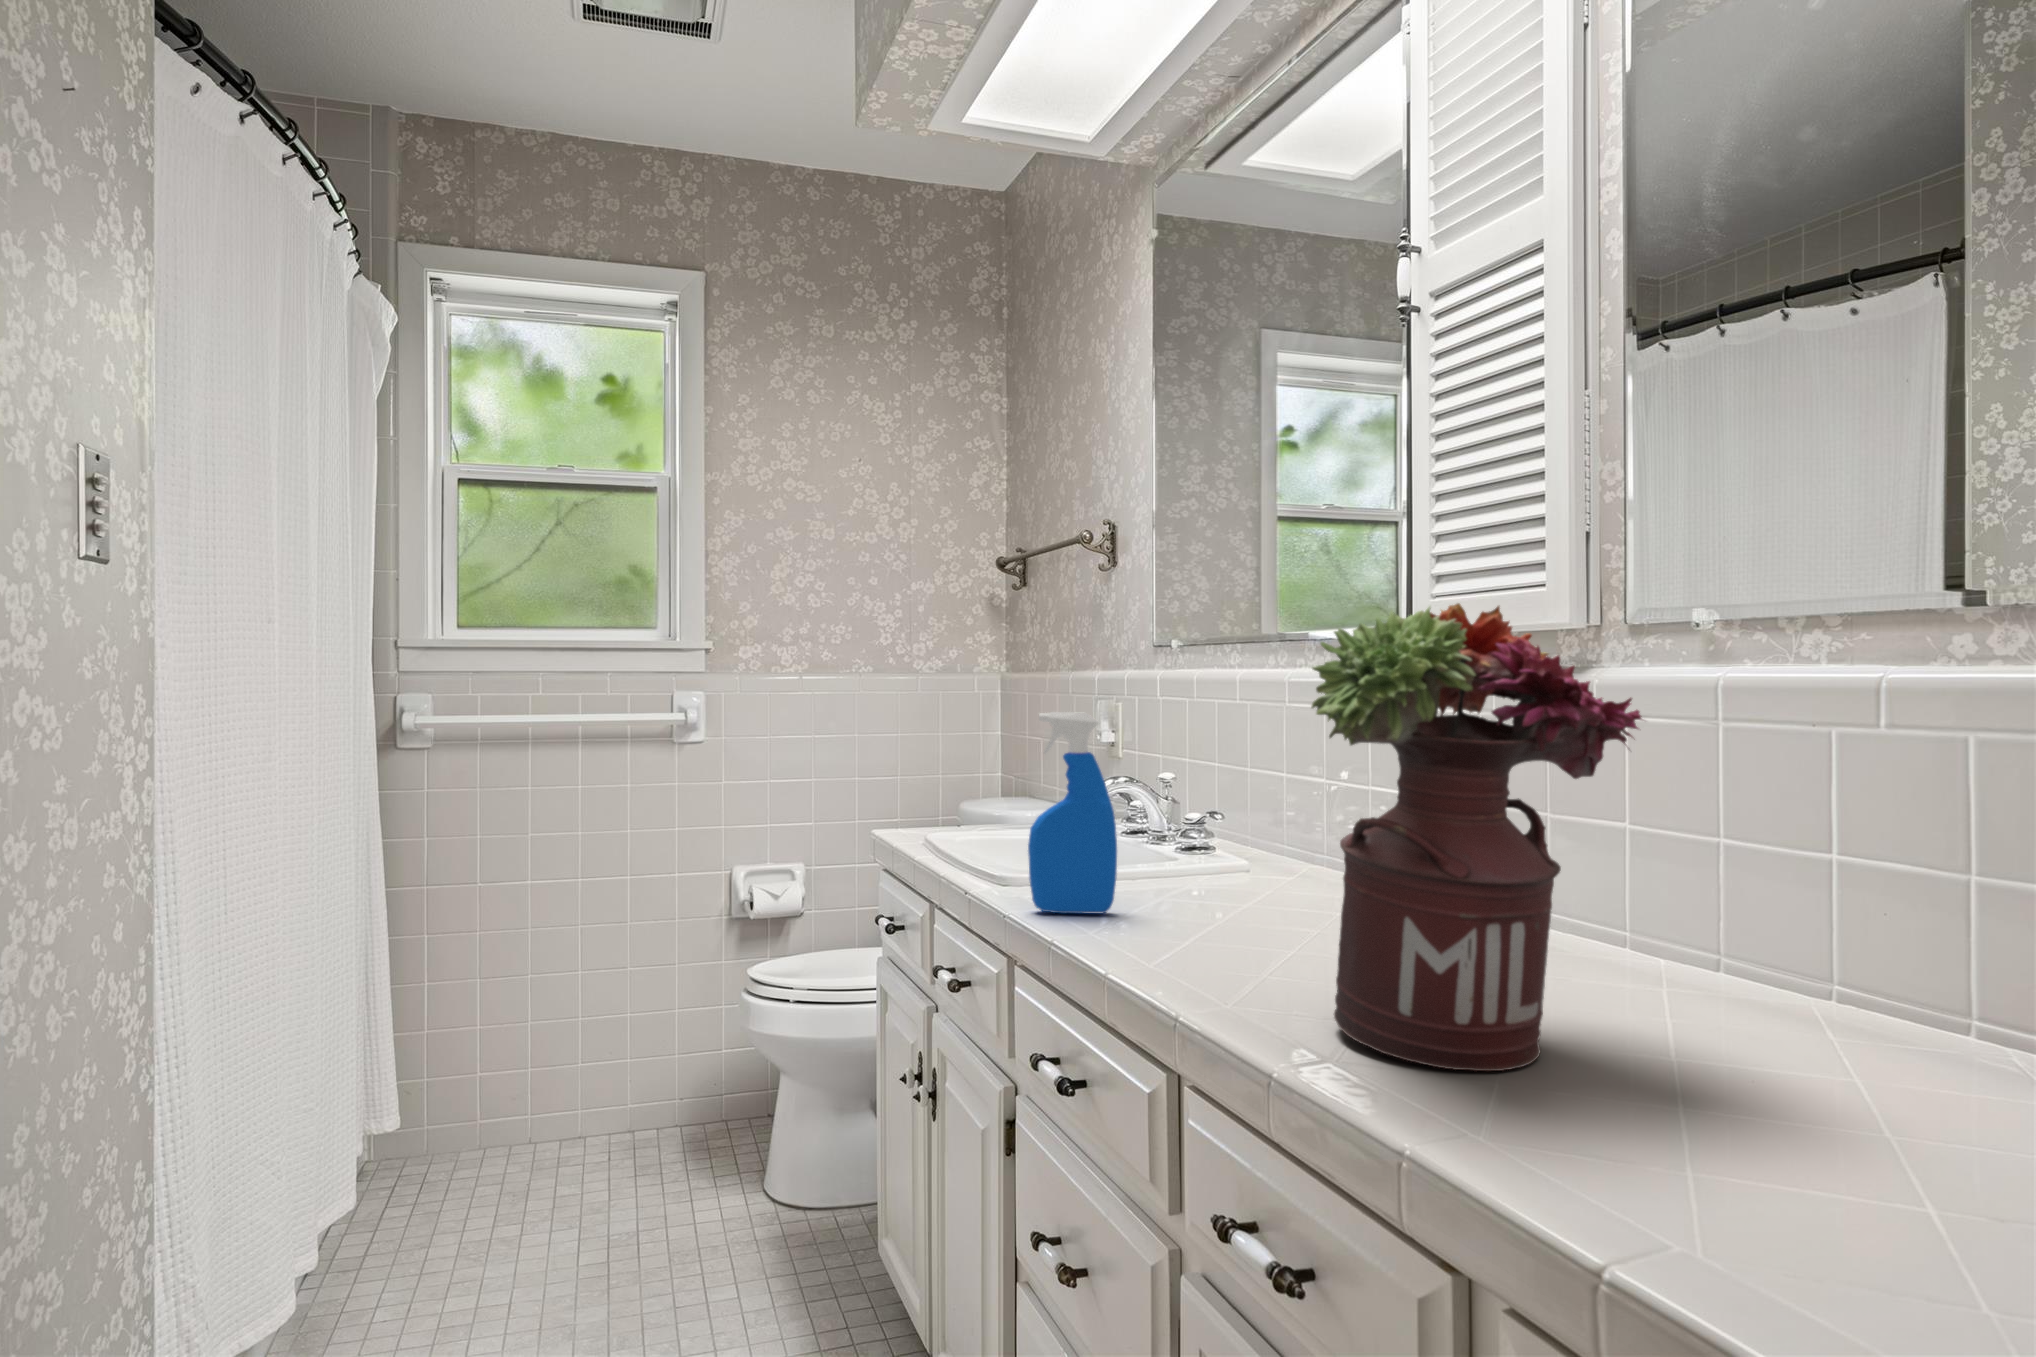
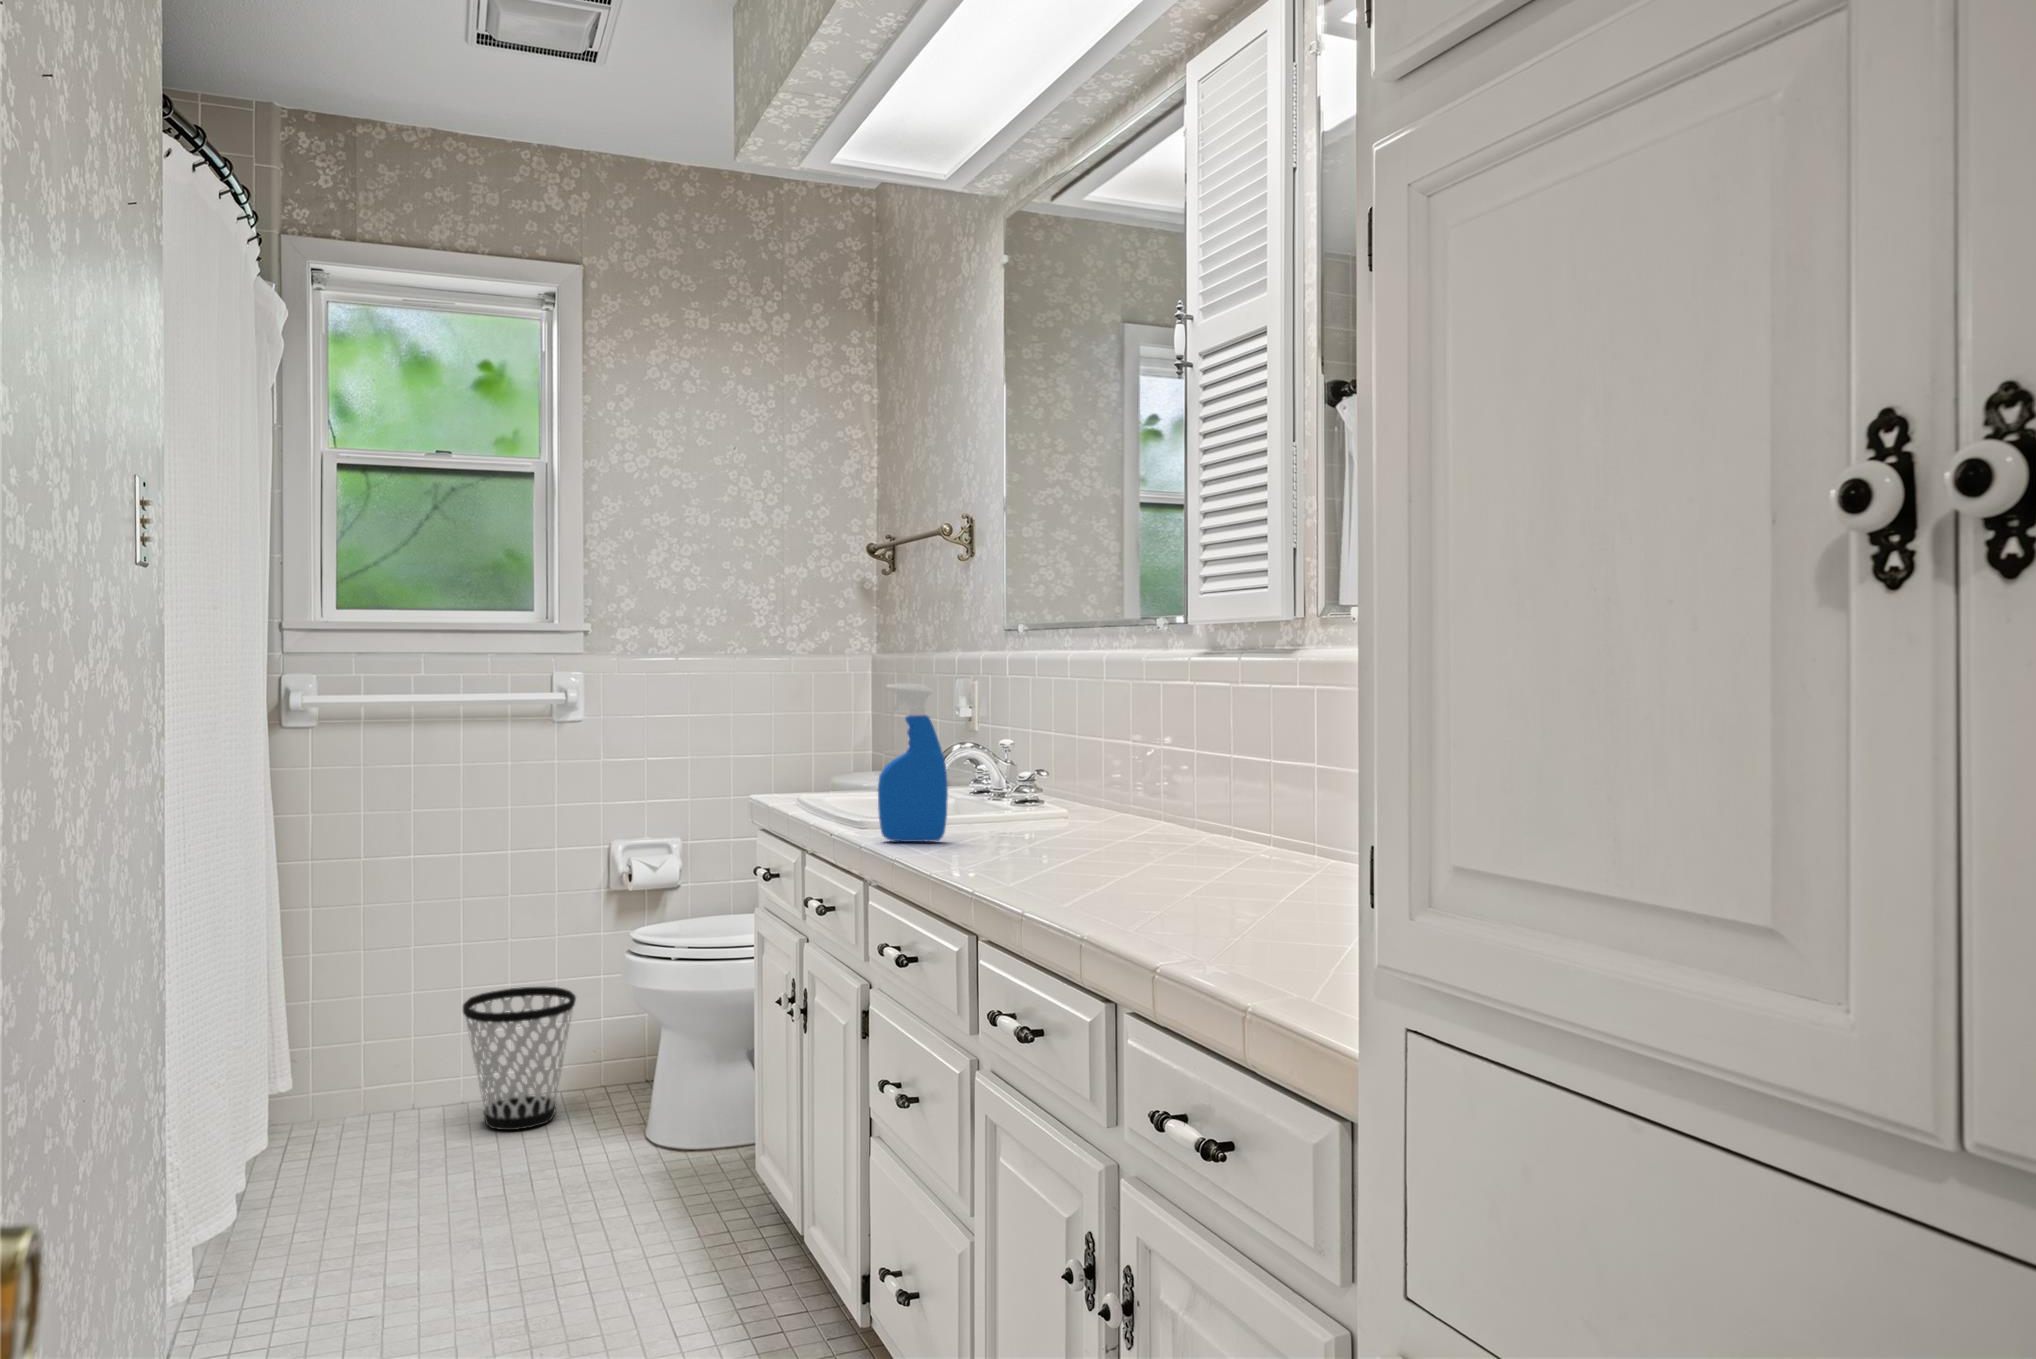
flower arrangement: present [1312,603,1643,1071] -> none [1047,605,1252,904]
wastebasket: none [577,1017,694,1173] -> present [463,987,576,1130]

